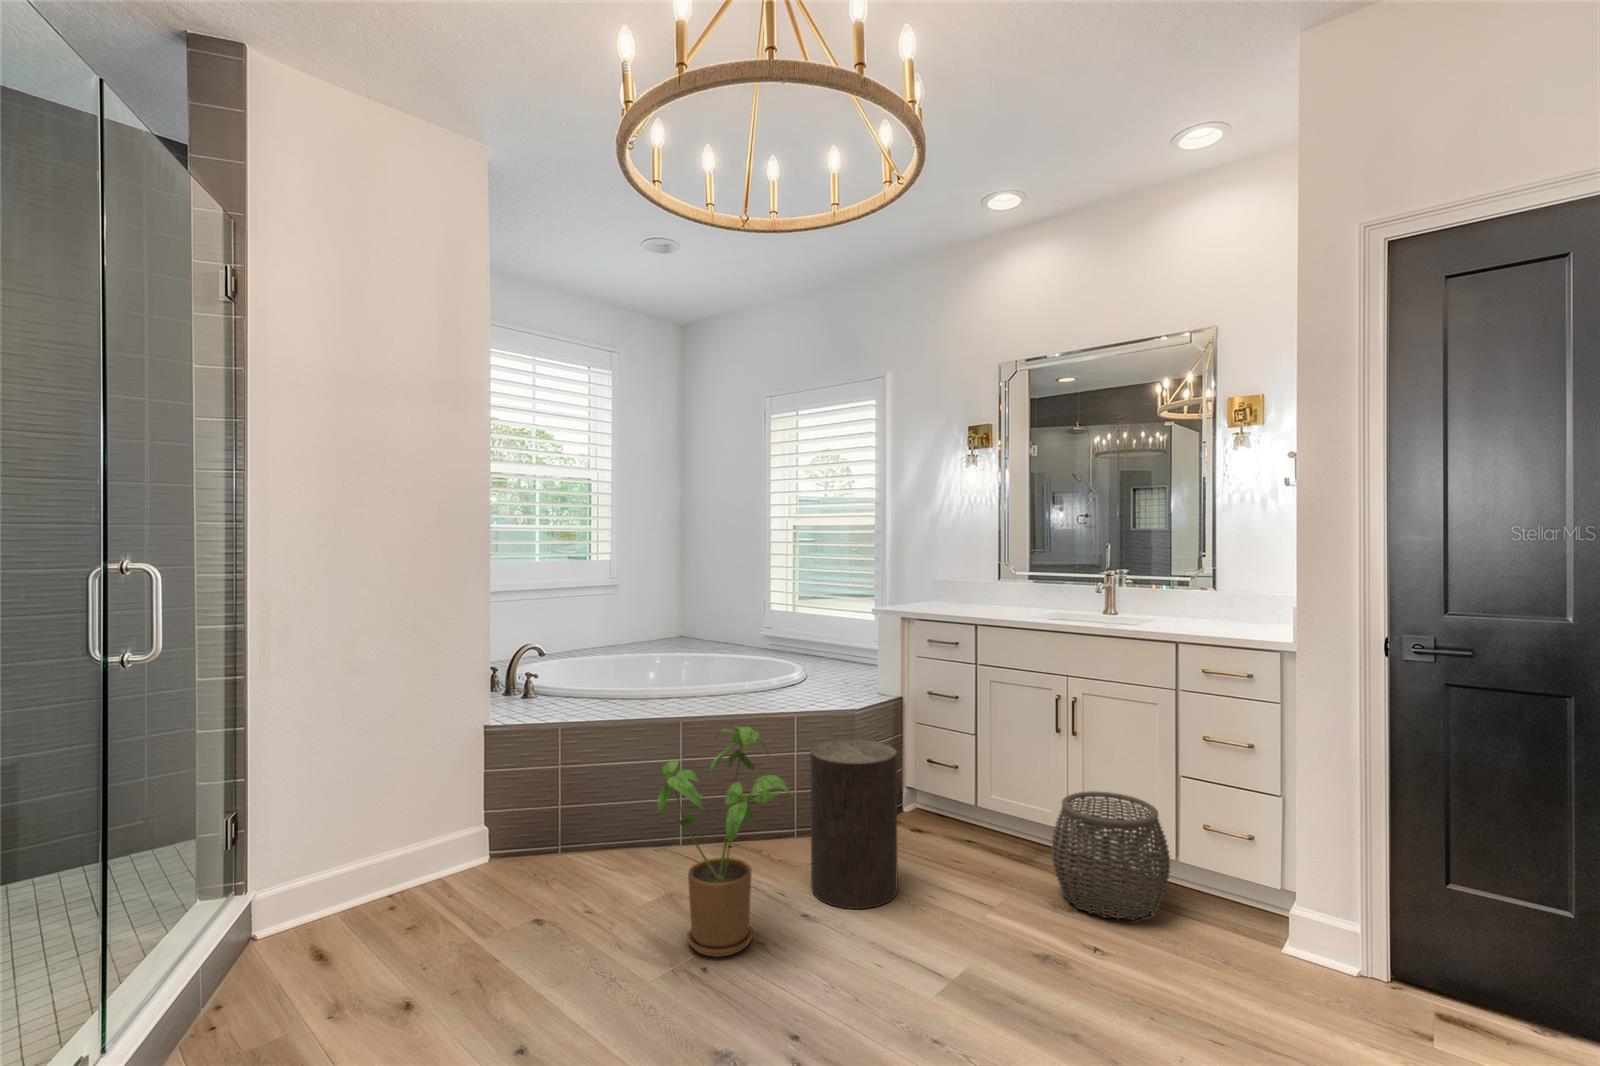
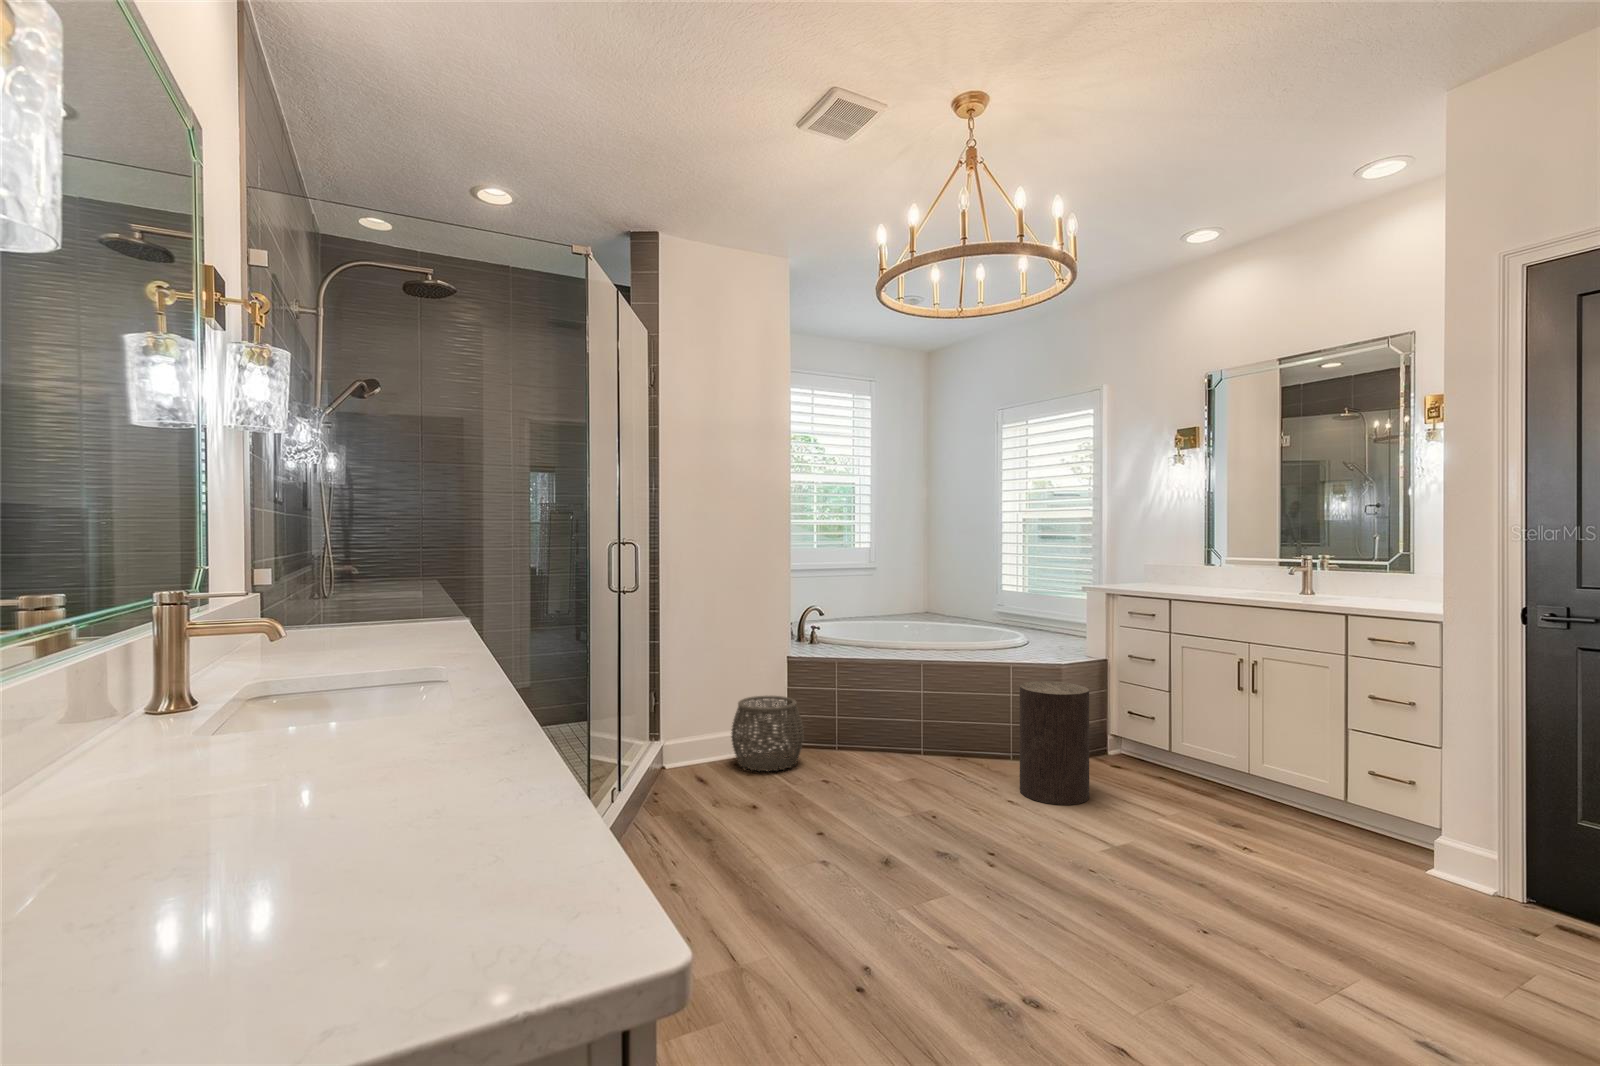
house plant: present [657,727,792,957] -> none [903,658,1000,815]
woven basket: present [1051,791,1170,920] -> present [731,696,804,772]

